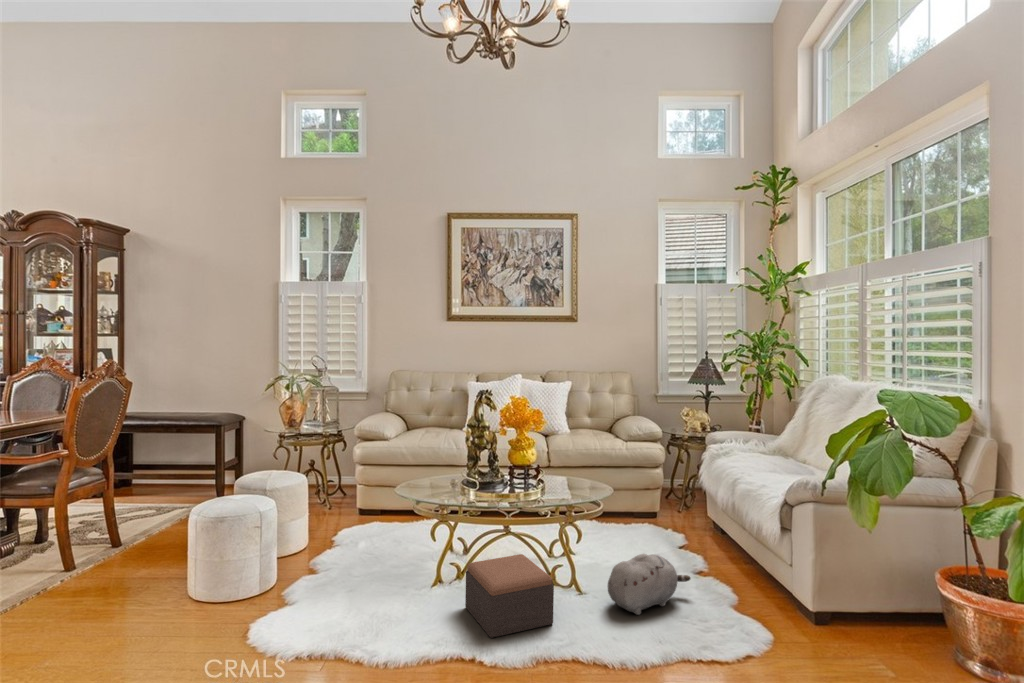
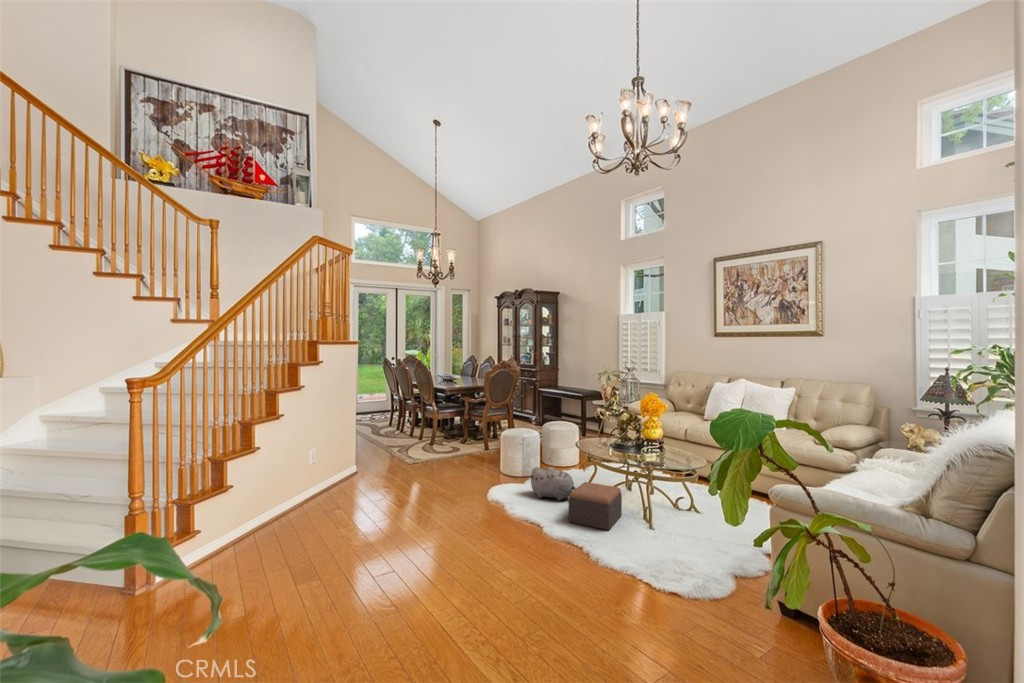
plush toy: present [608,554,691,615] -> present [530,467,576,500]

